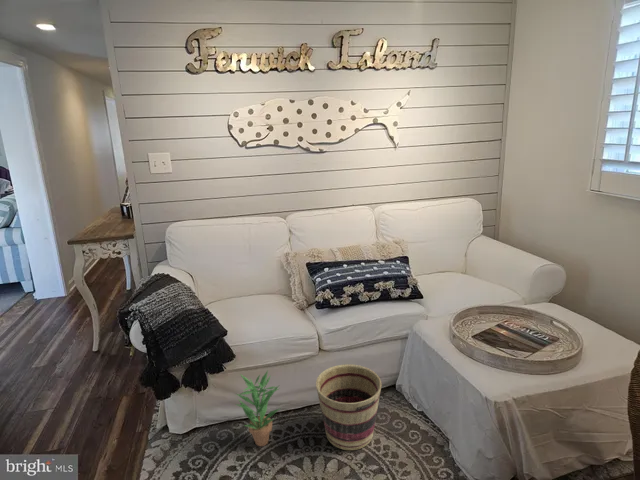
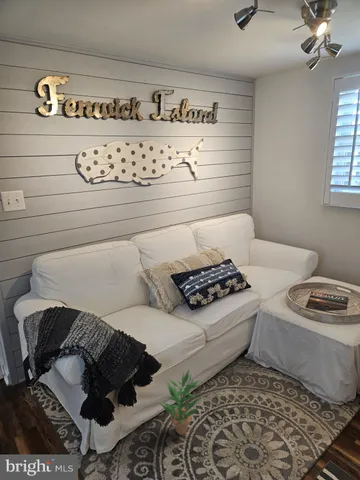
basket: present [316,364,381,450] -> none [214,346,264,413]

